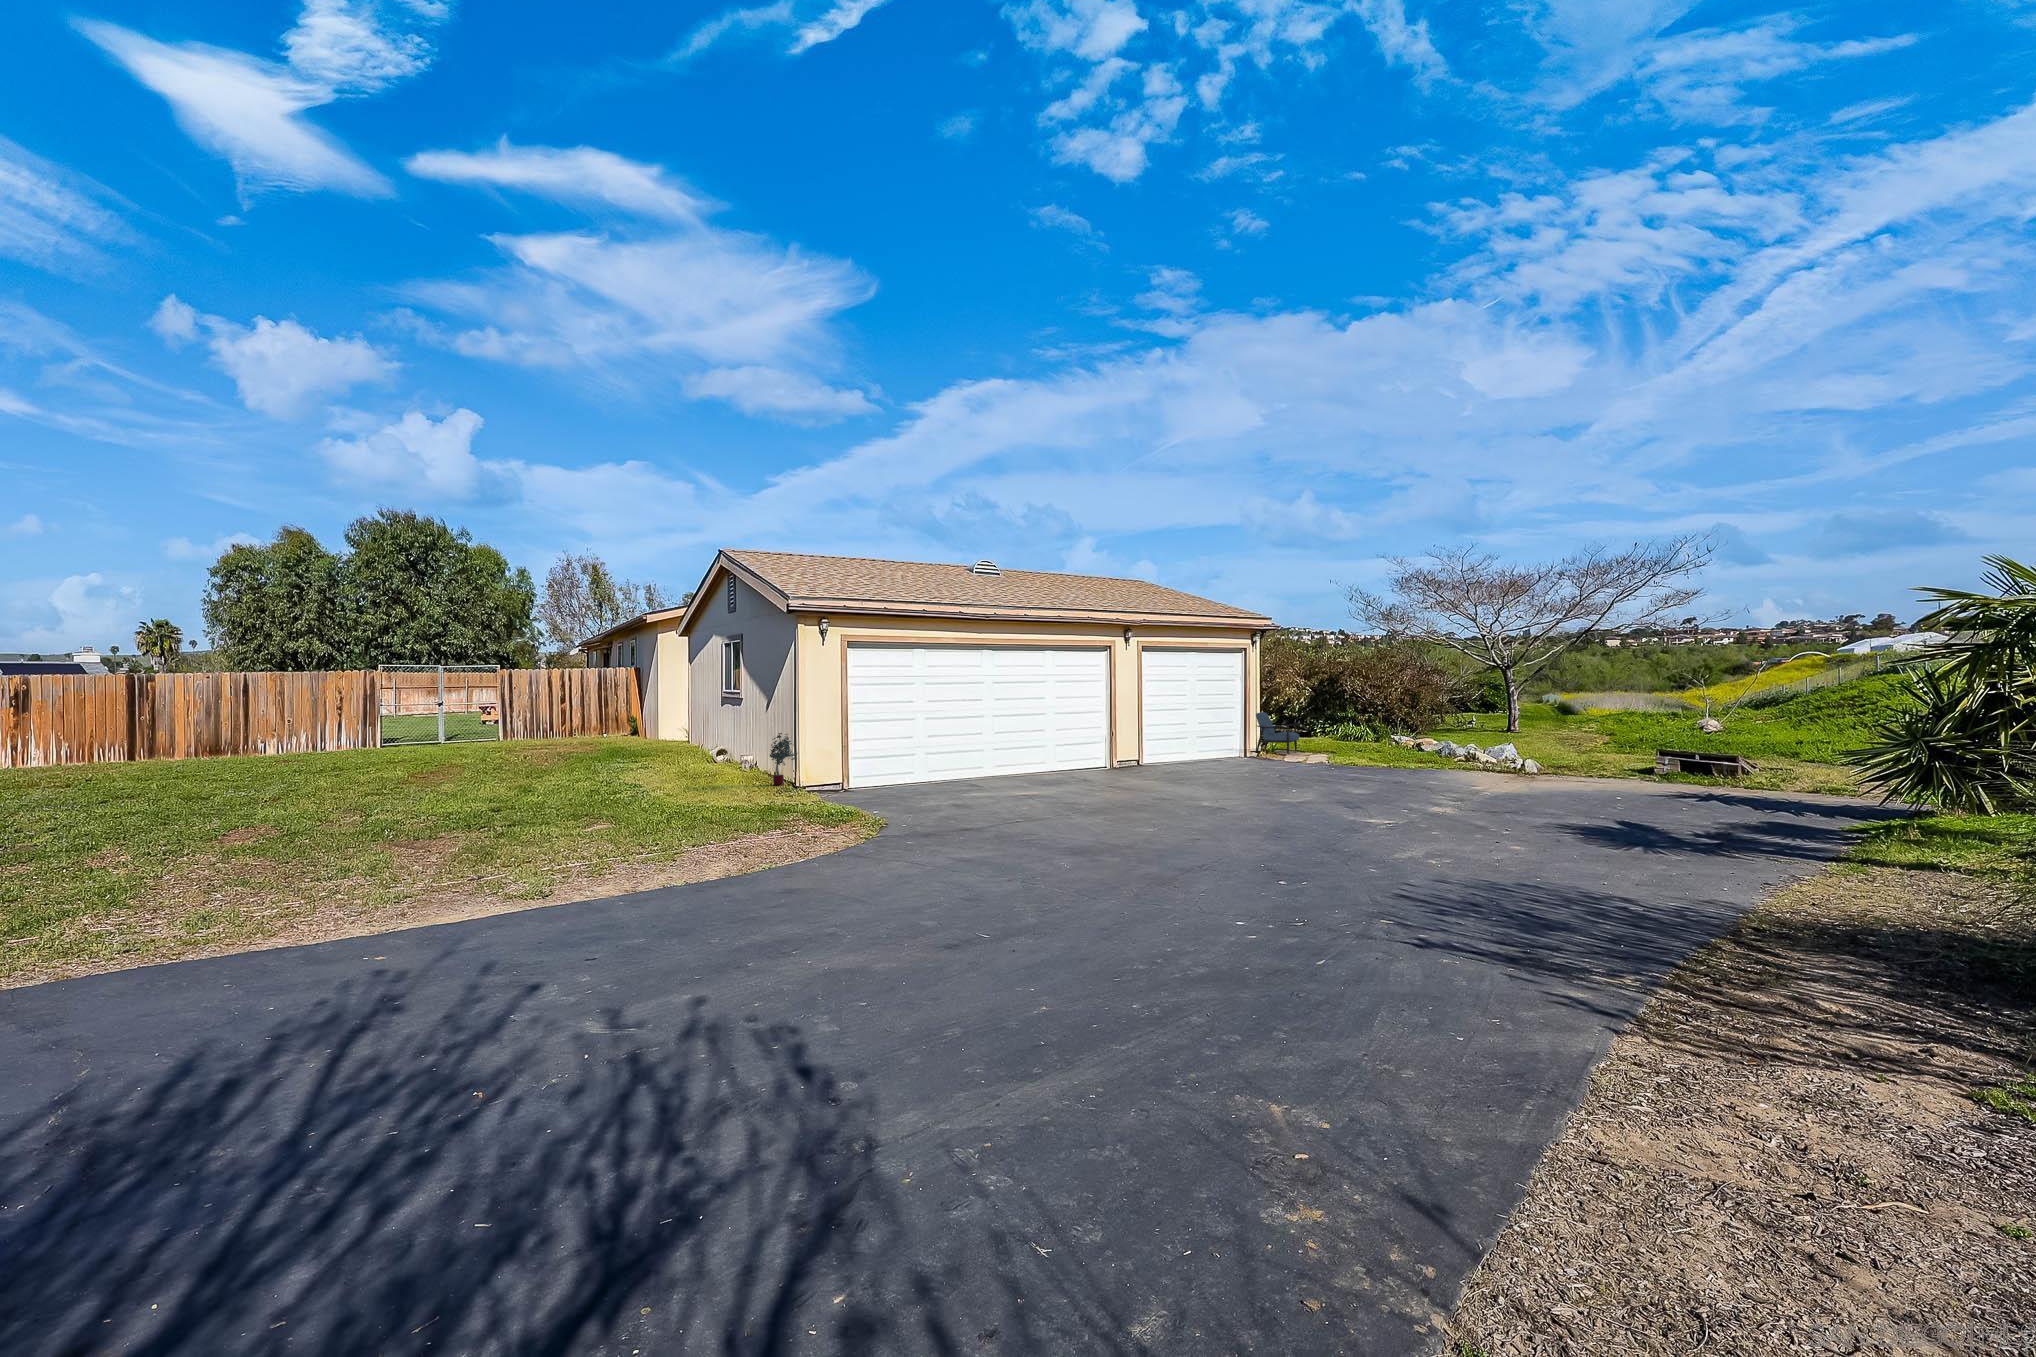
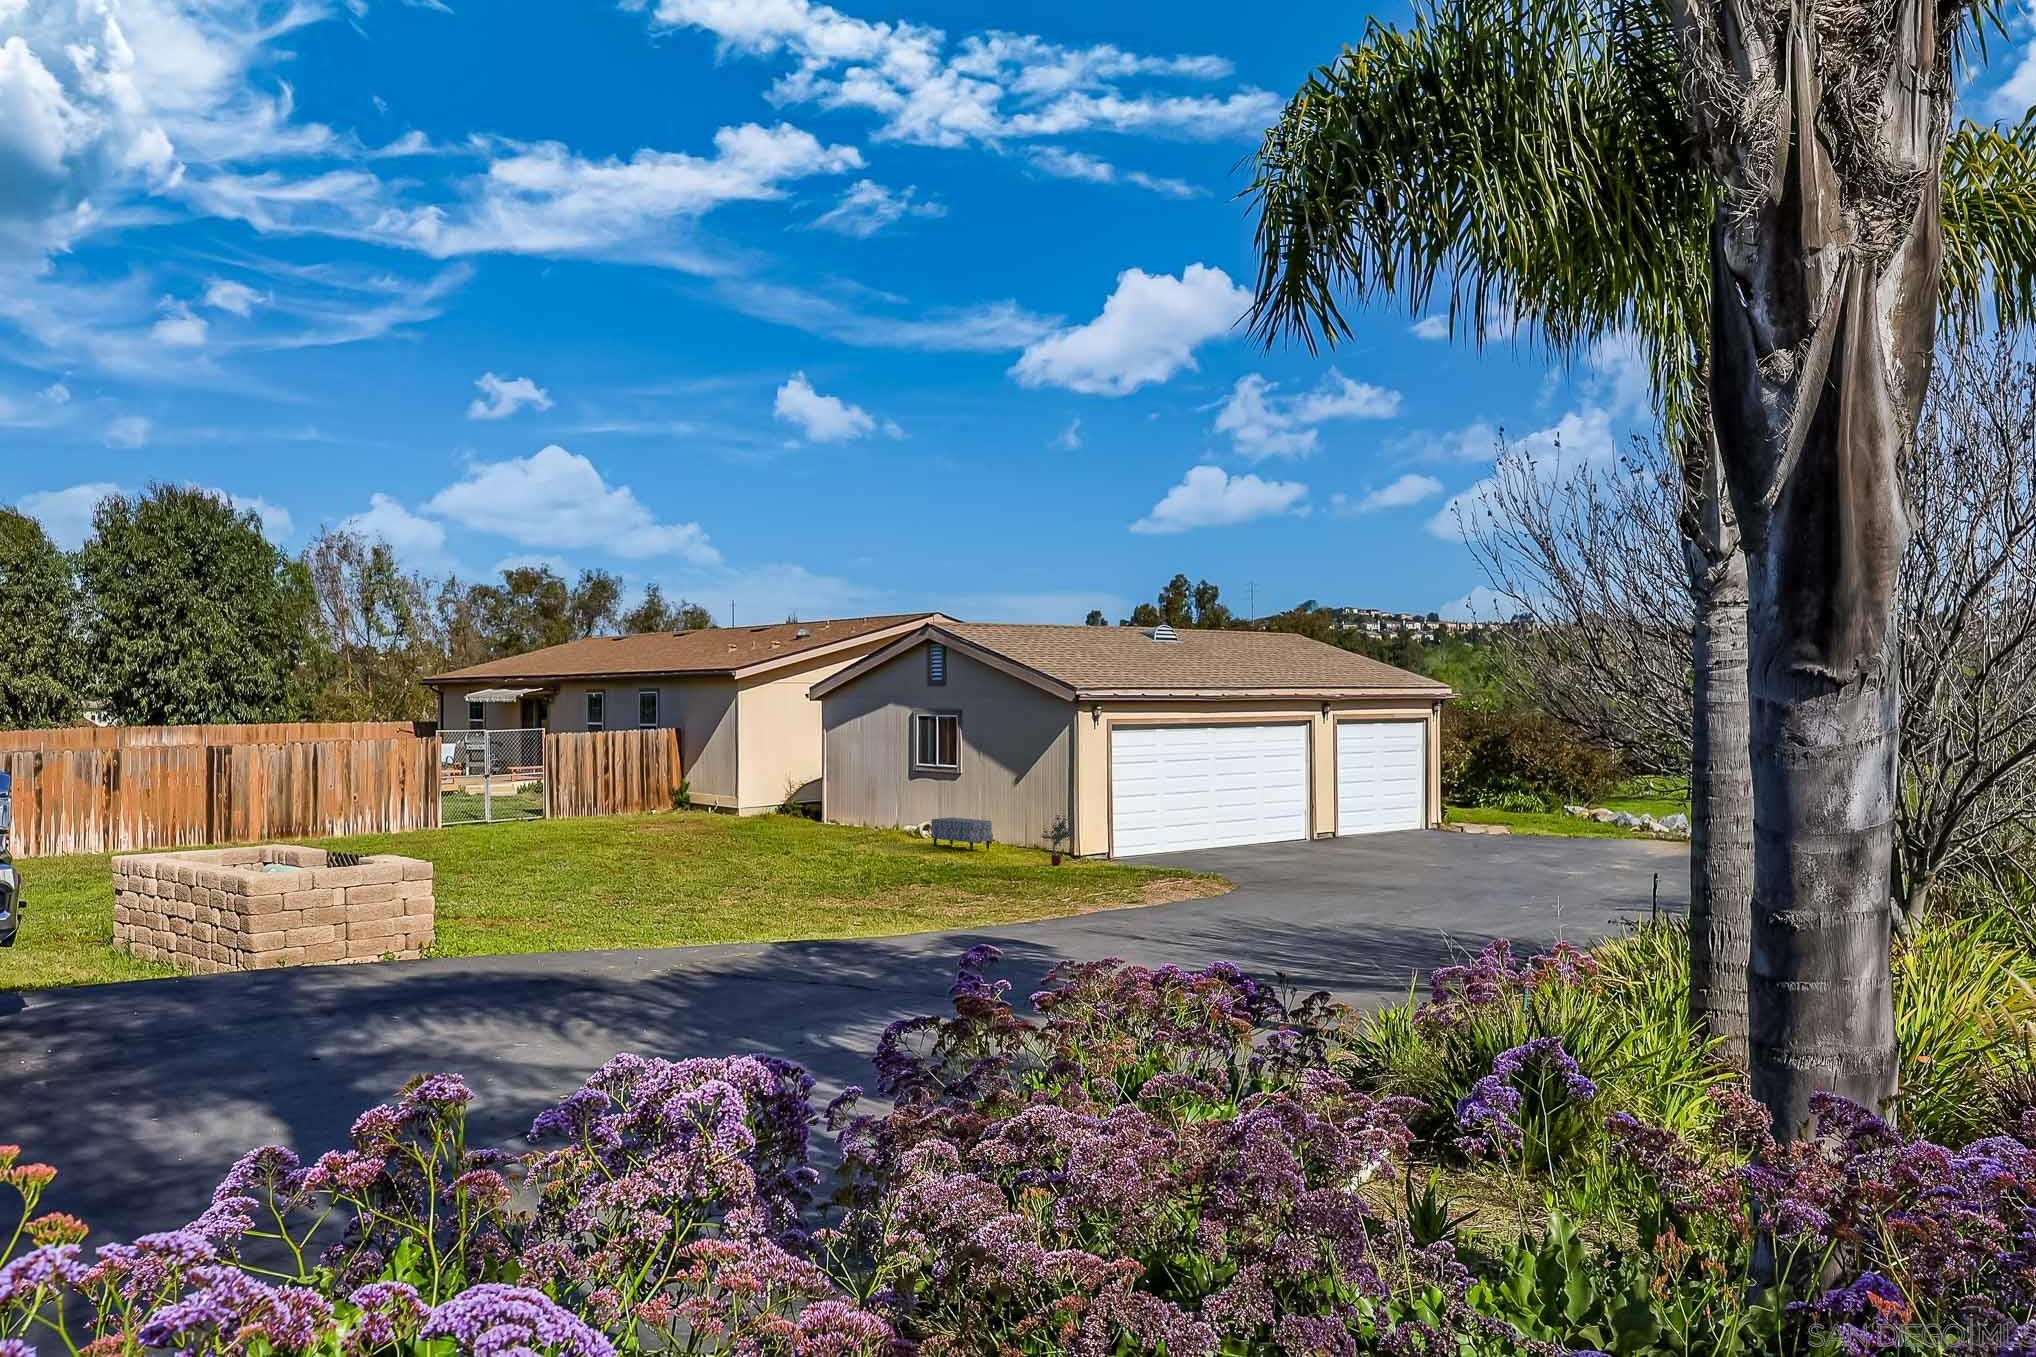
chair: present [1256,712,1300,753] -> none [1436,783,1480,827]
bench: none [716,738,761,770] -> present [931,818,992,851]

